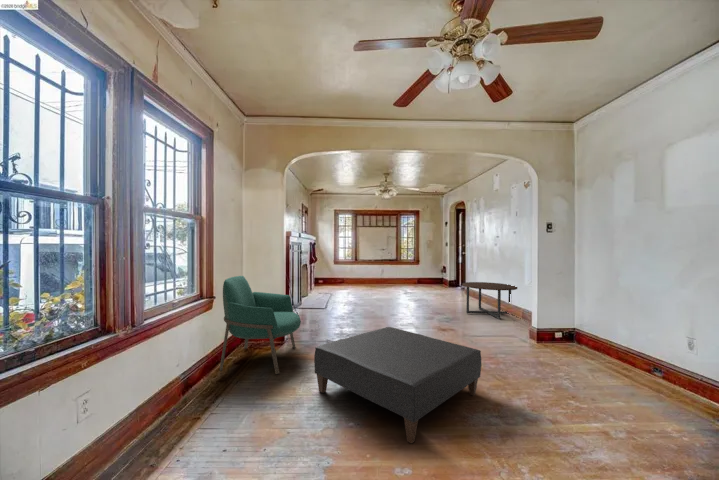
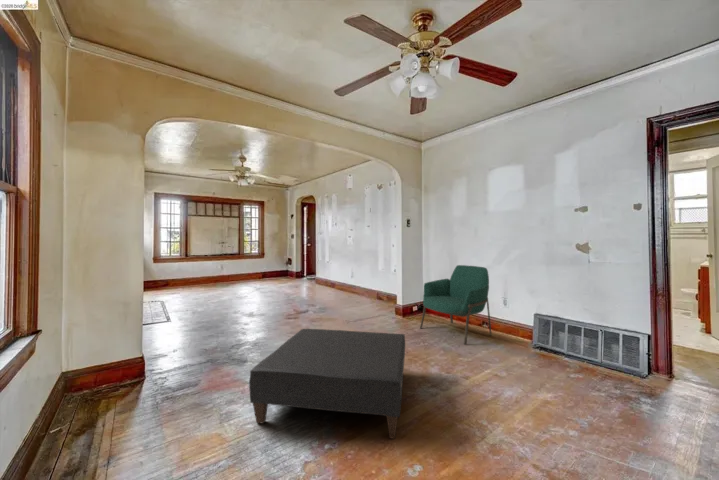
armchair: present [220,276,301,374] -> present [420,265,491,344]
coffee table: present [462,282,517,319] -> none [328,271,375,304]

